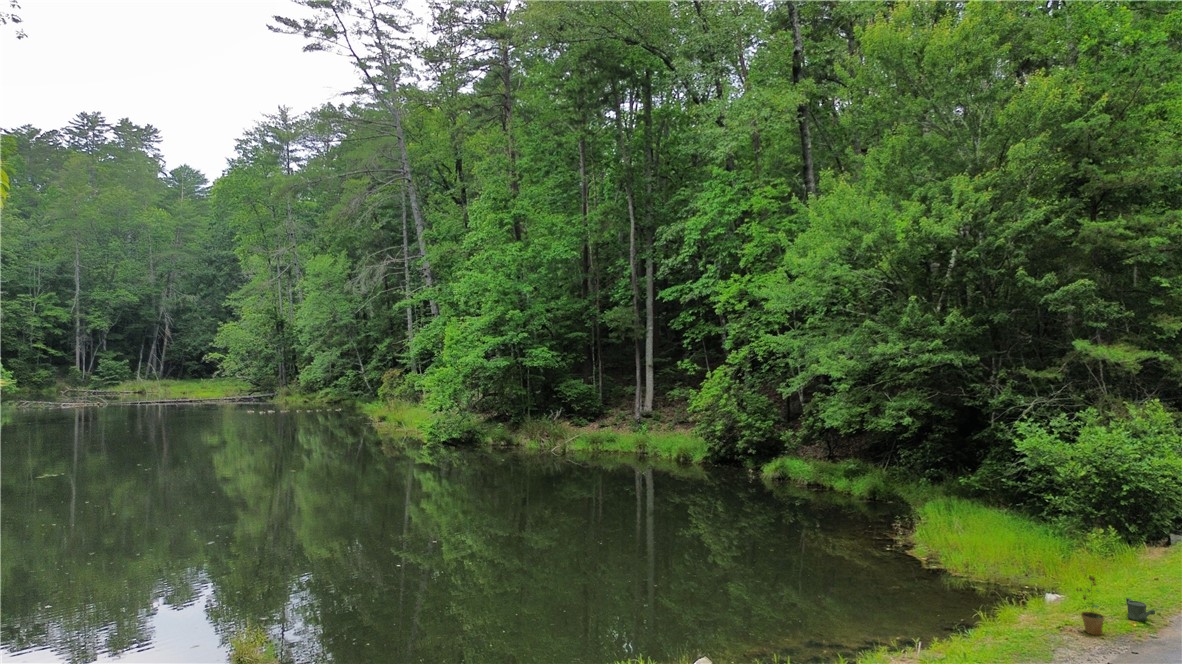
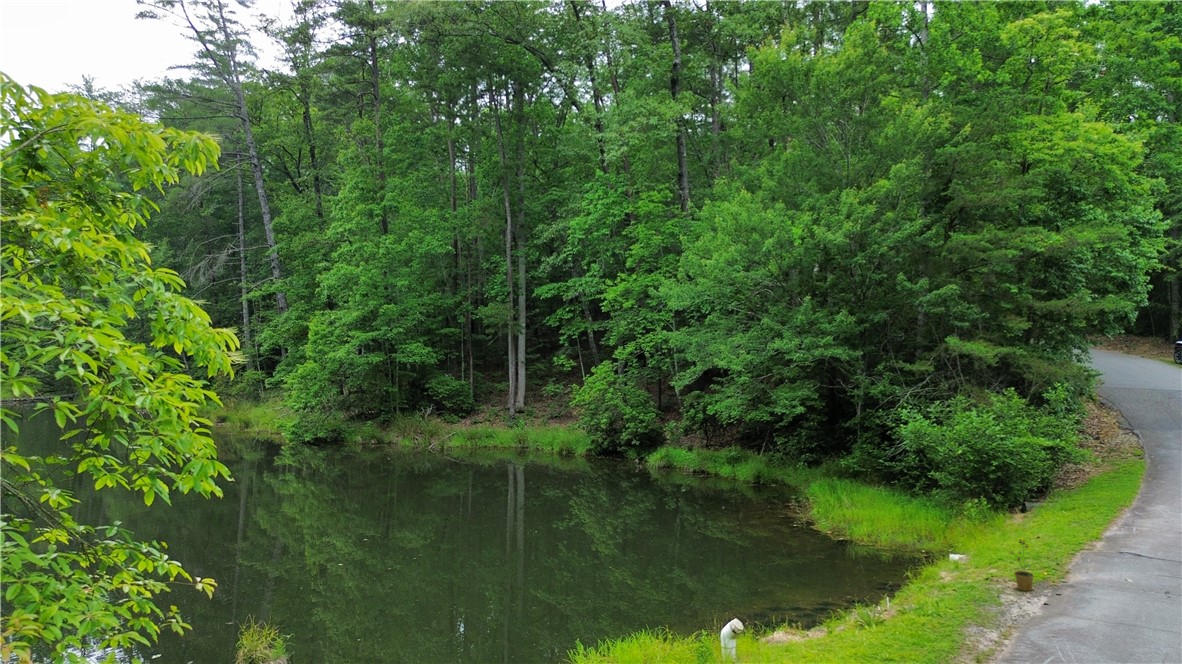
watering can: present [1126,598,1155,621] -> none [1039,557,1068,576]

